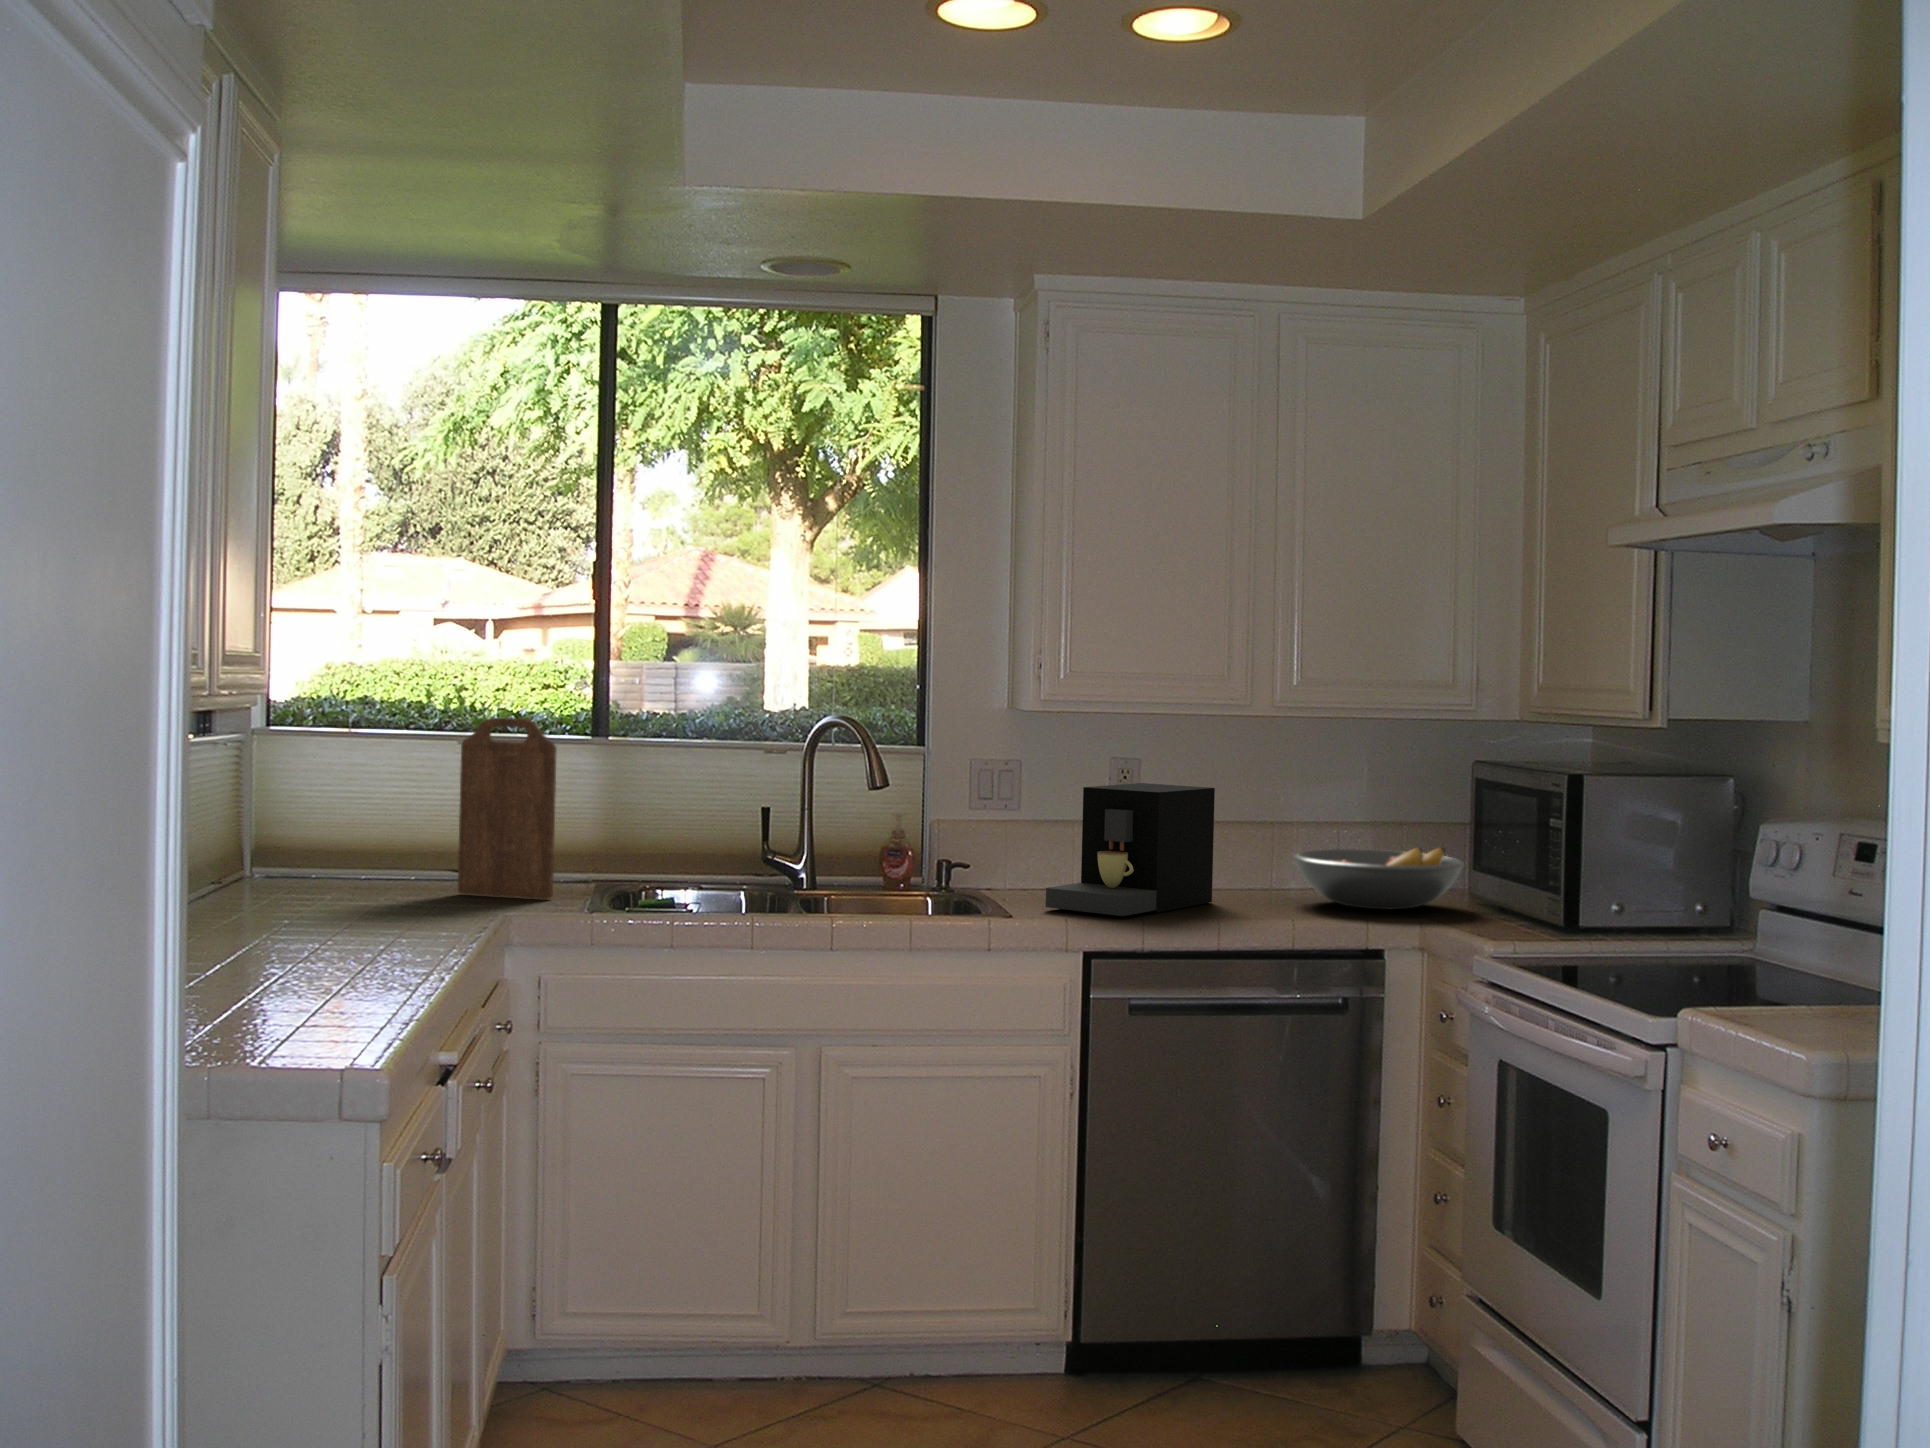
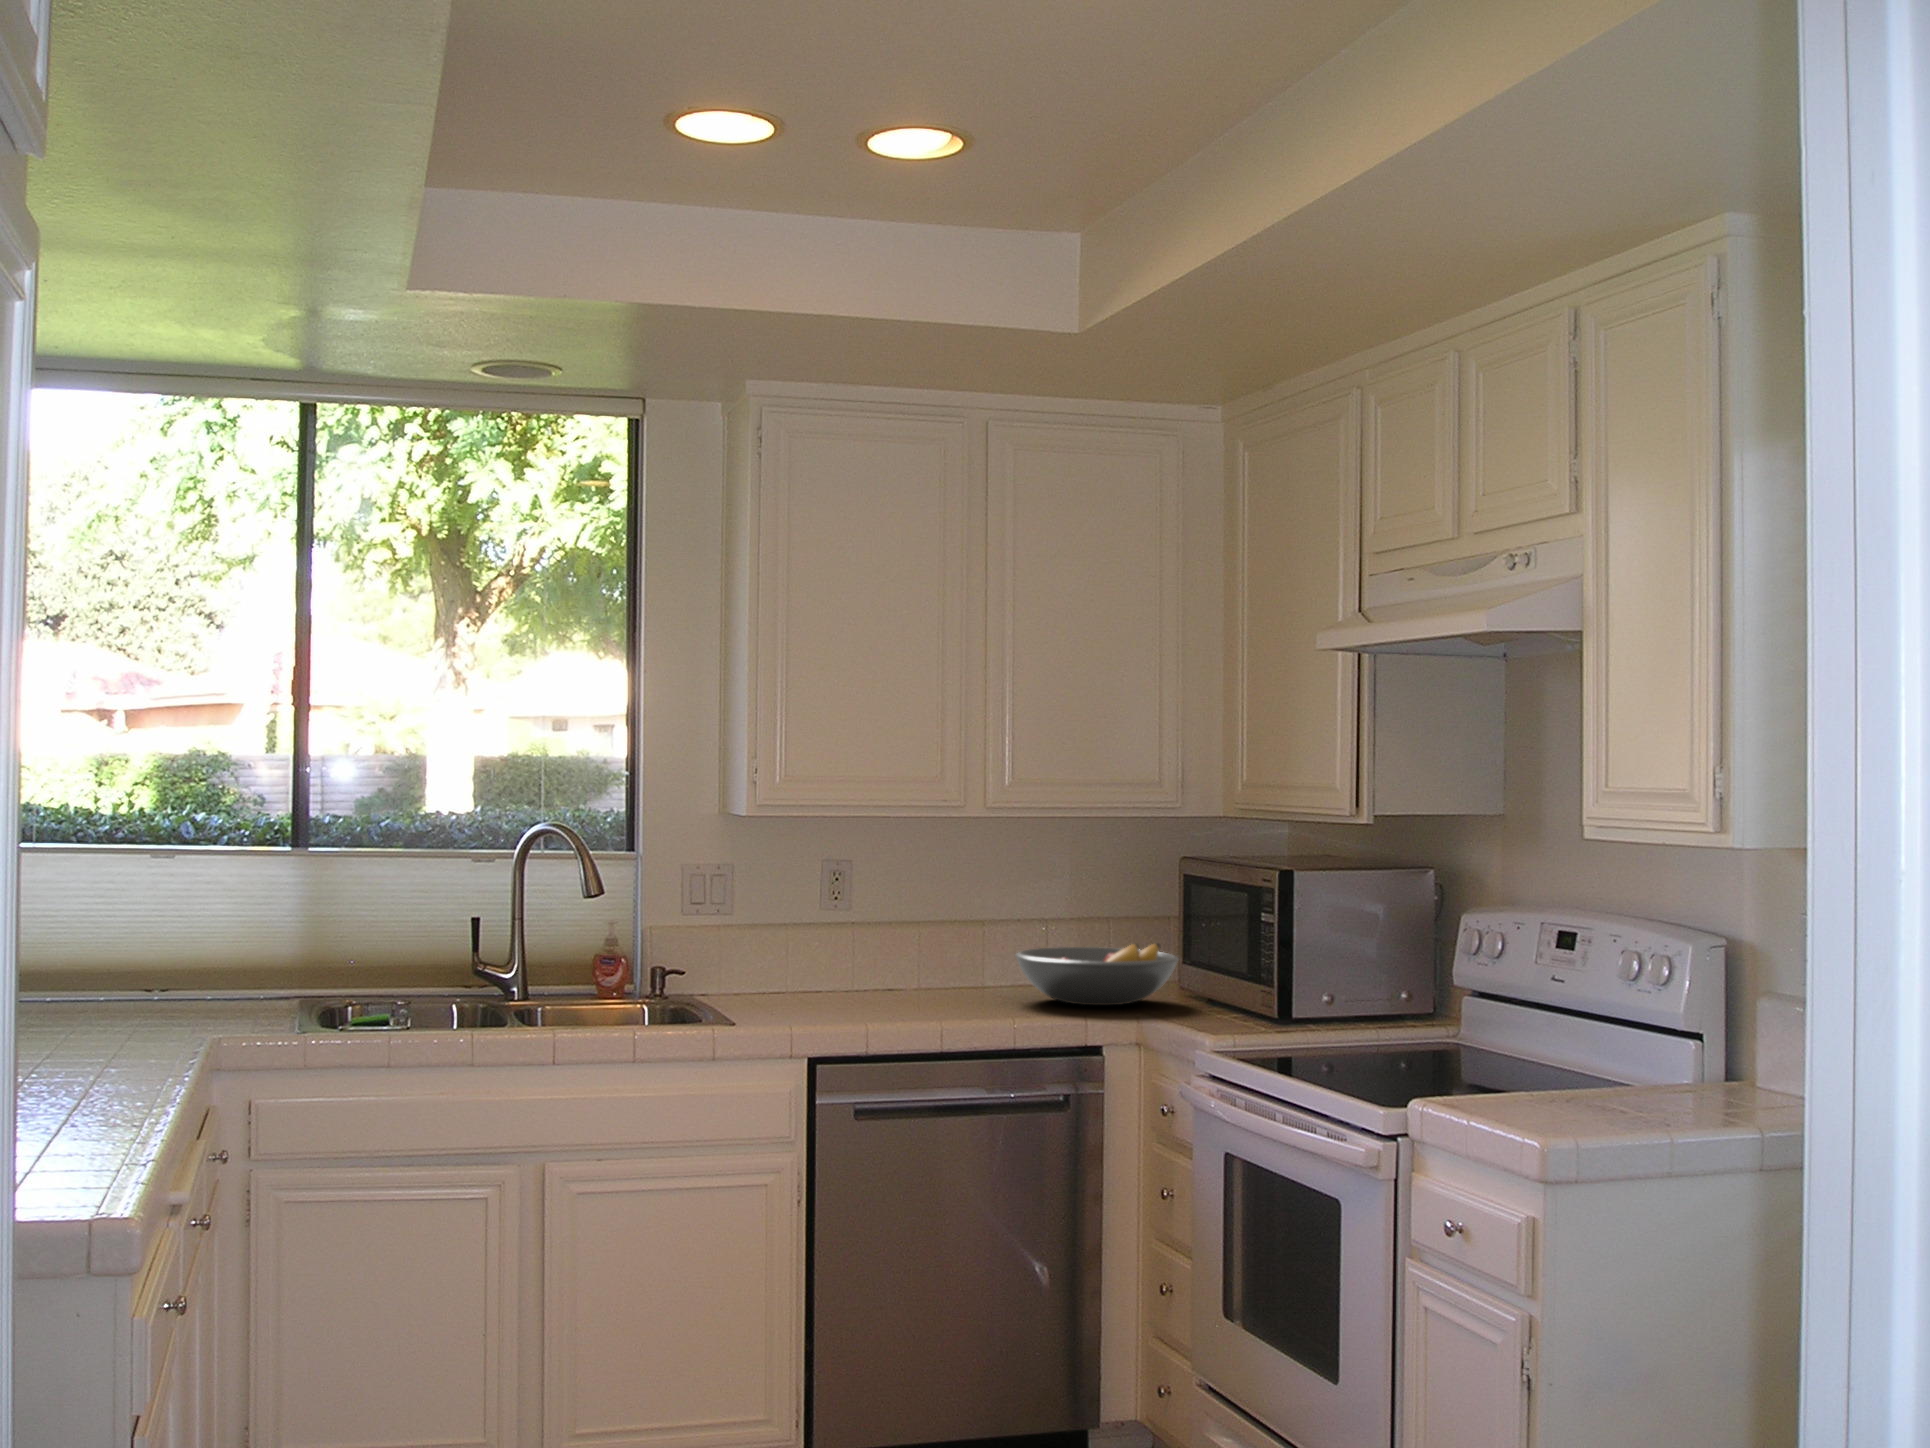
cutting board: present [458,718,557,899] -> none [118,823,238,1019]
coffee maker: present [1046,783,1215,916] -> none [768,885,938,1020]

